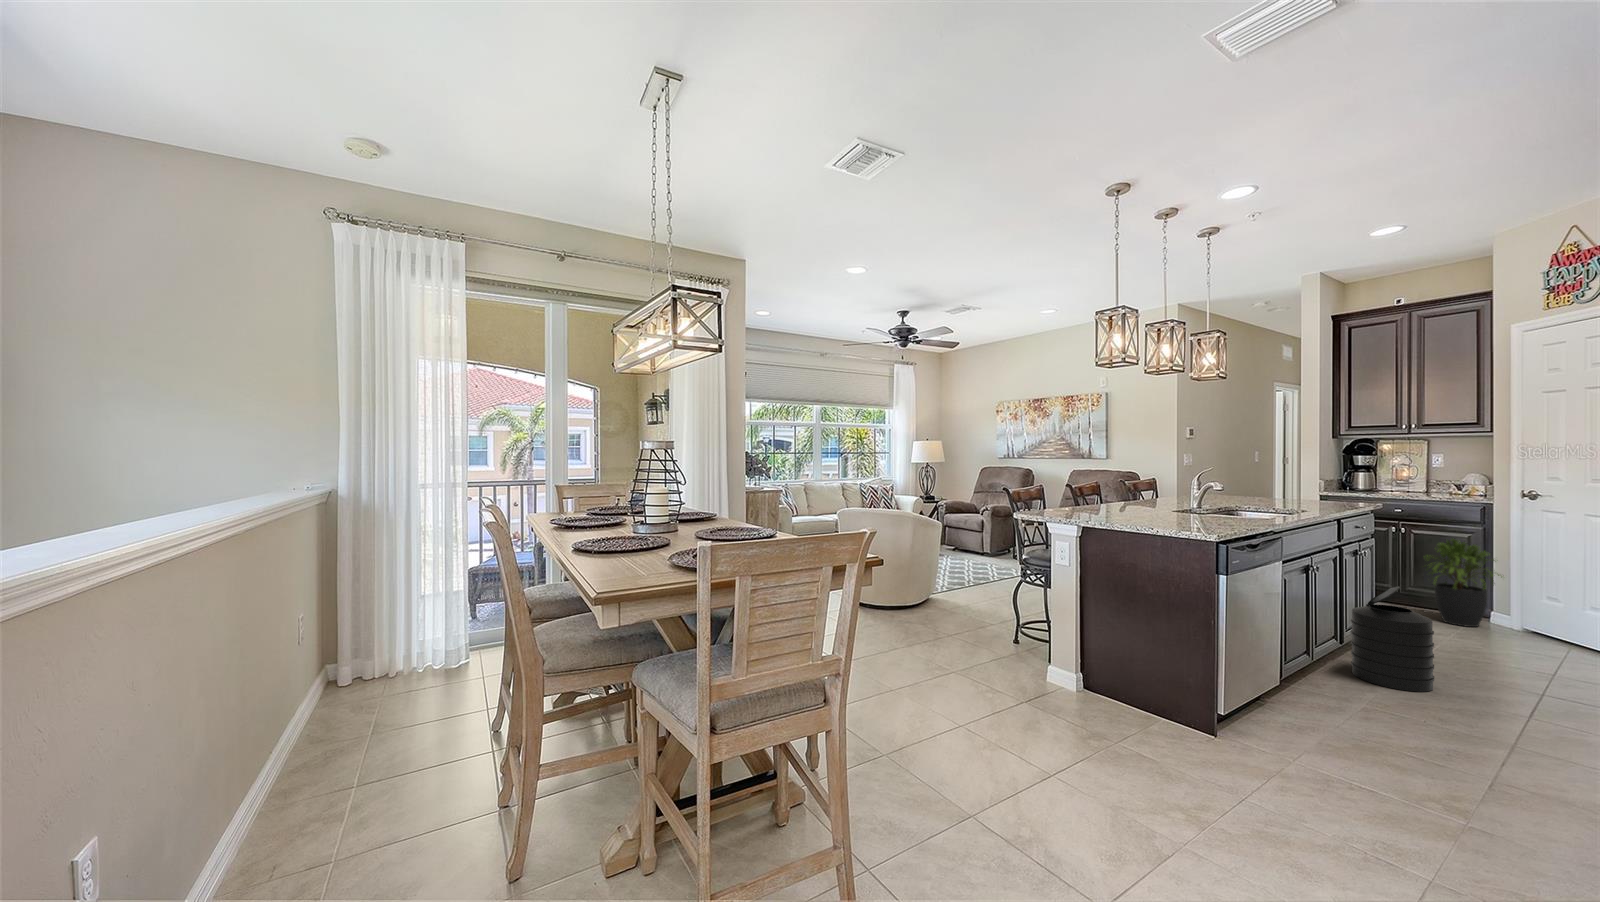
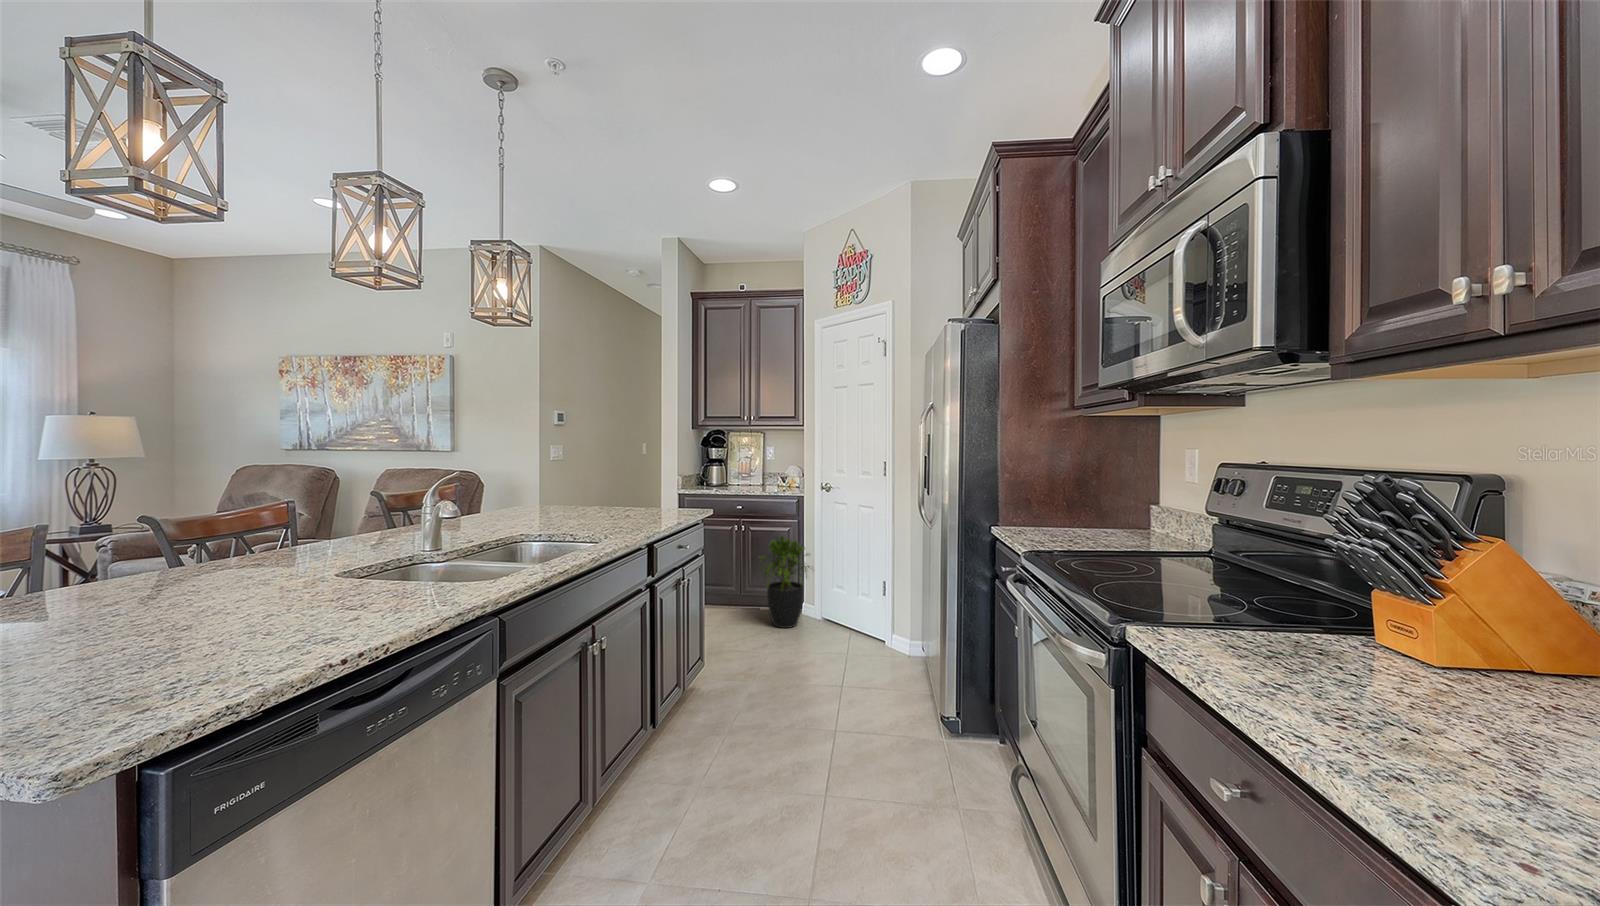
trash can: present [1351,586,1434,692] -> none [677,659,774,851]

